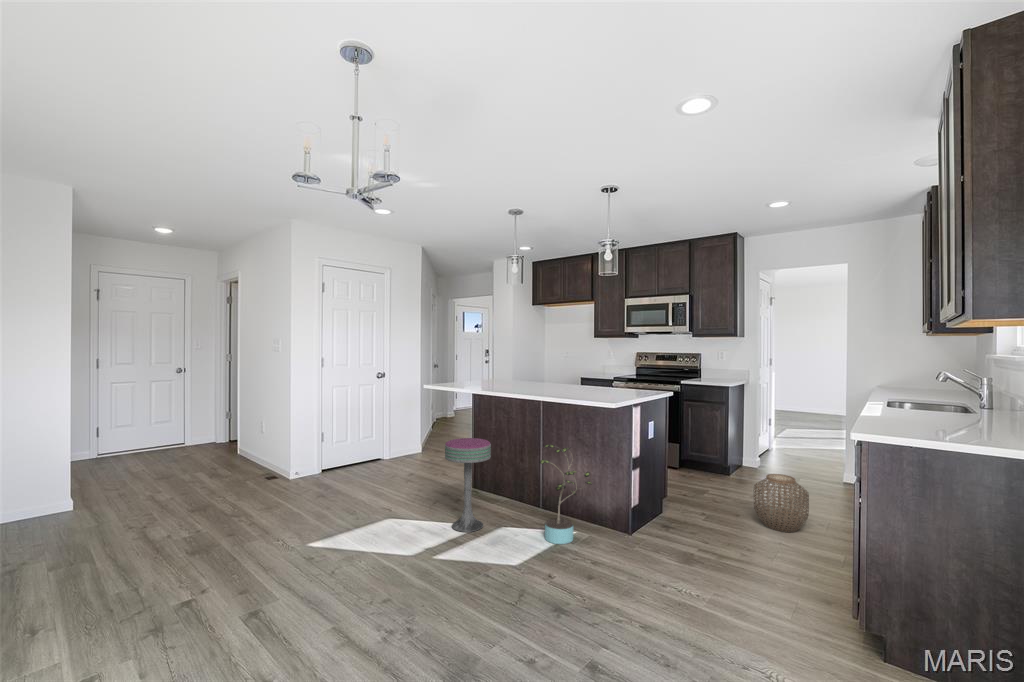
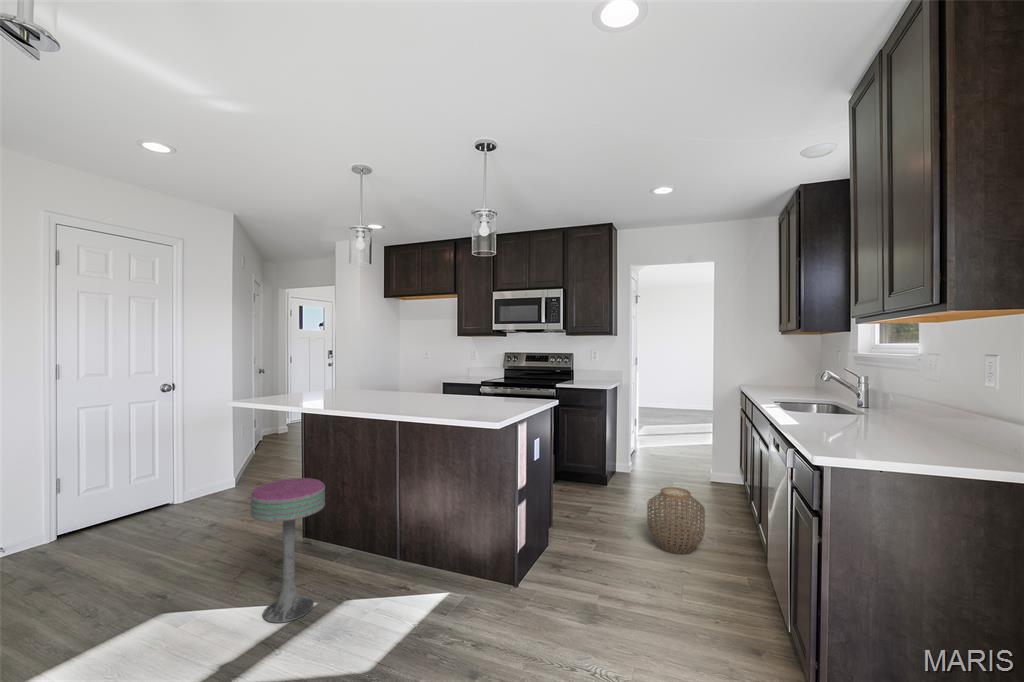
potted plant: present [539,445,592,544] -> none [396,481,470,621]

